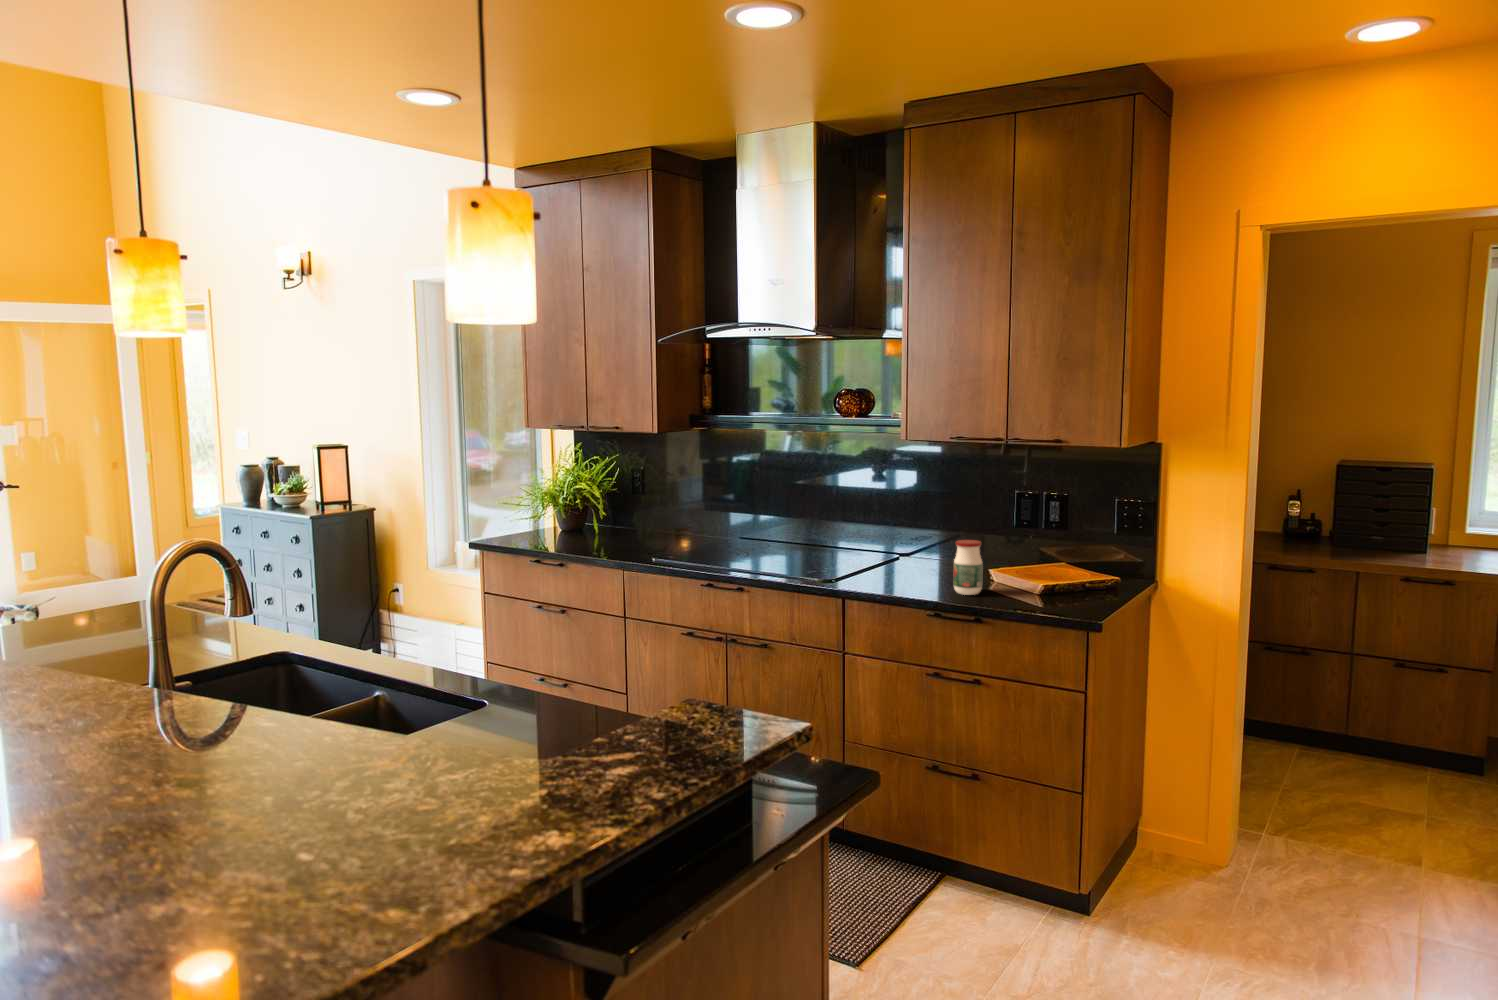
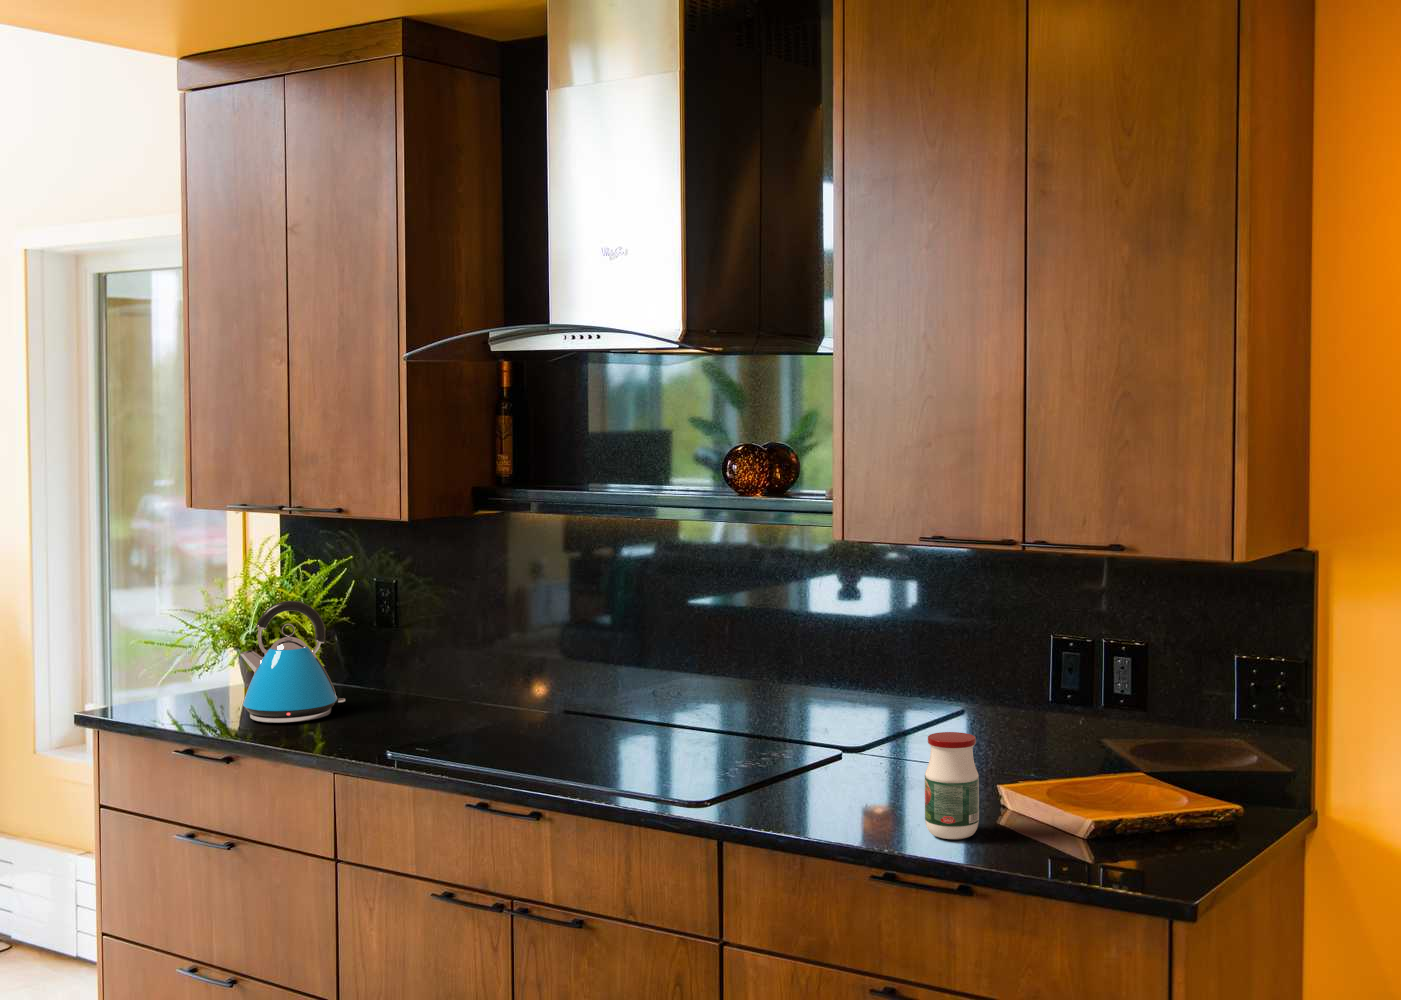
kettle: none [563,478,621,545] -> present [240,601,345,723]

